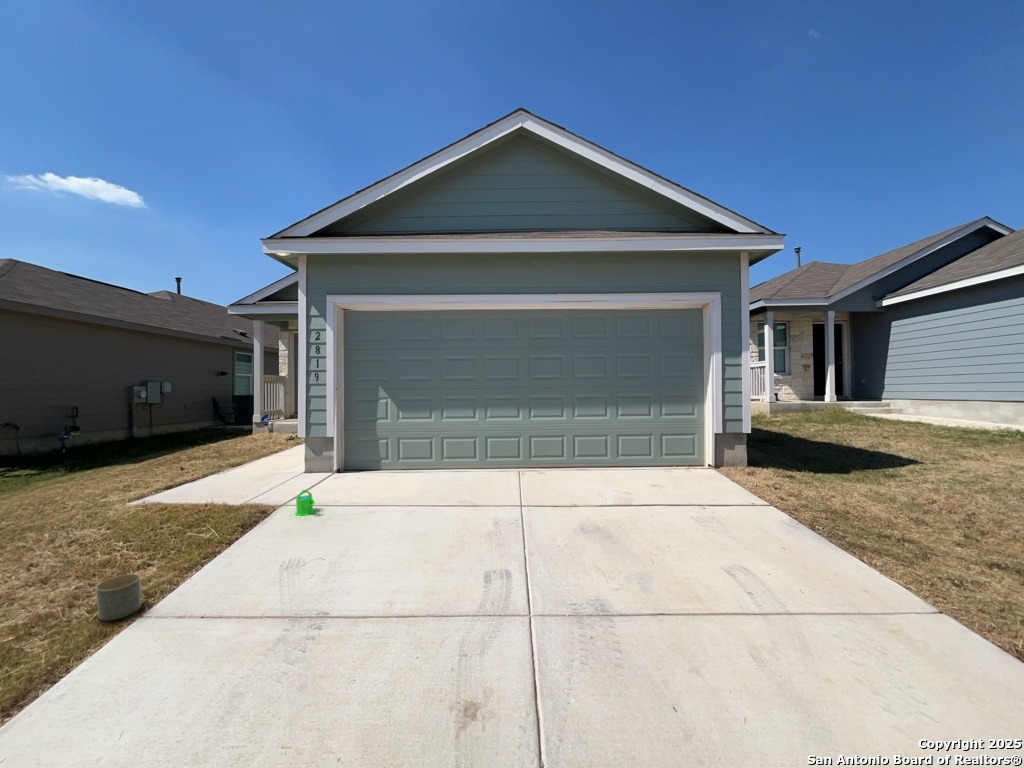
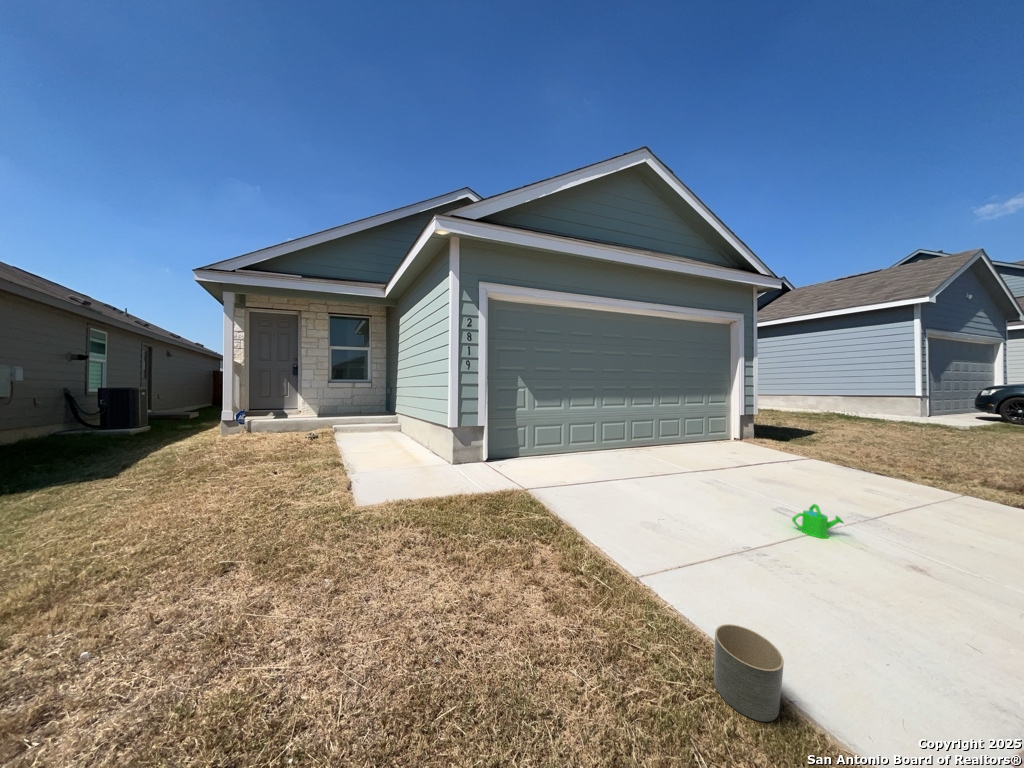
watering can: present [295,490,314,516] -> present [792,504,844,538]

